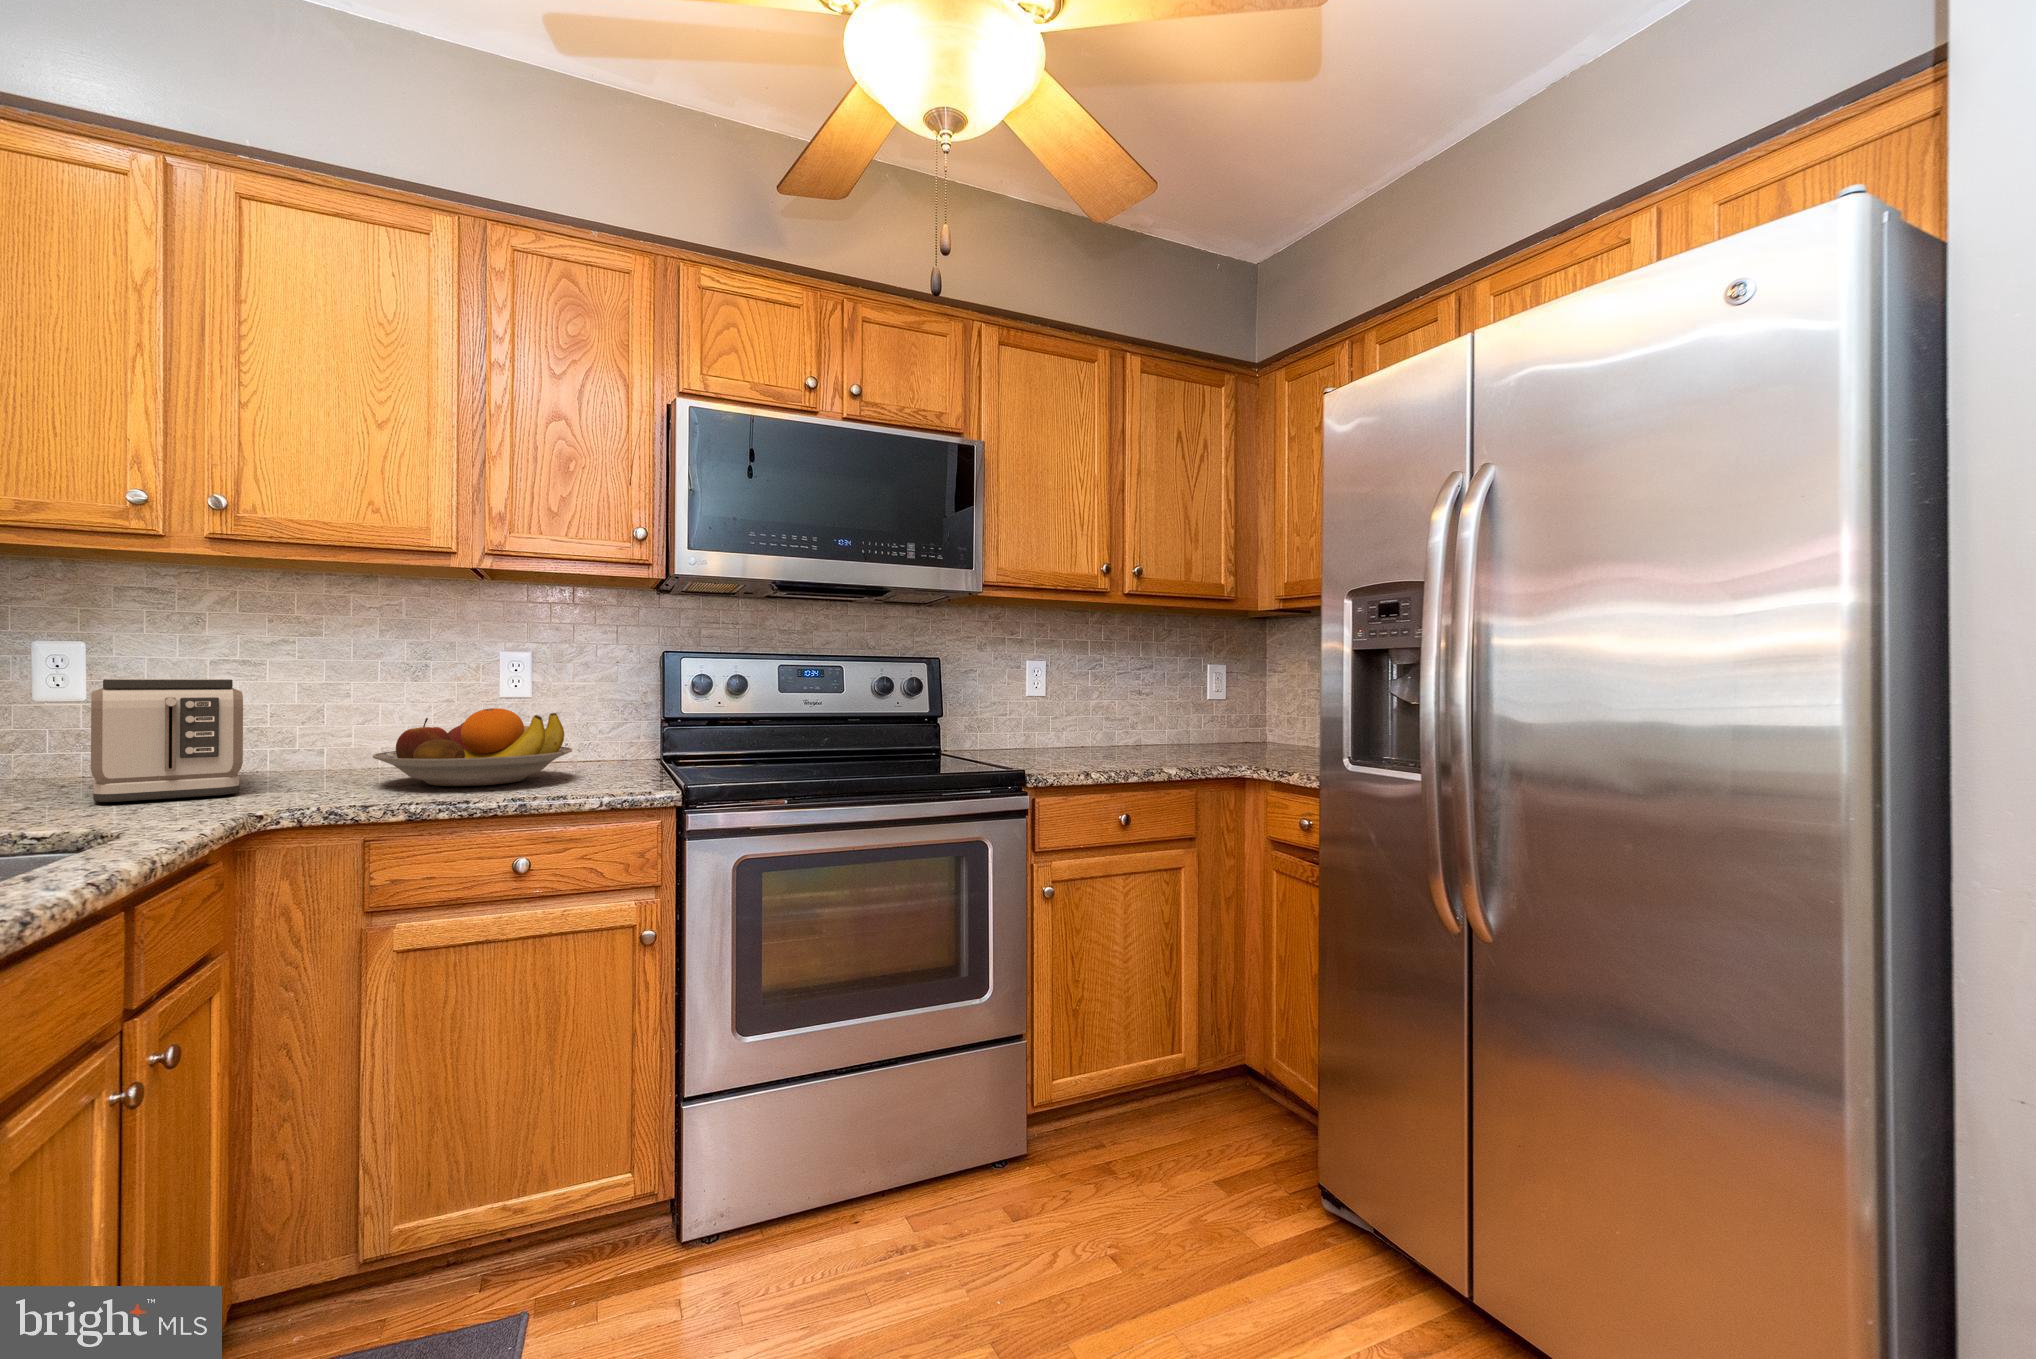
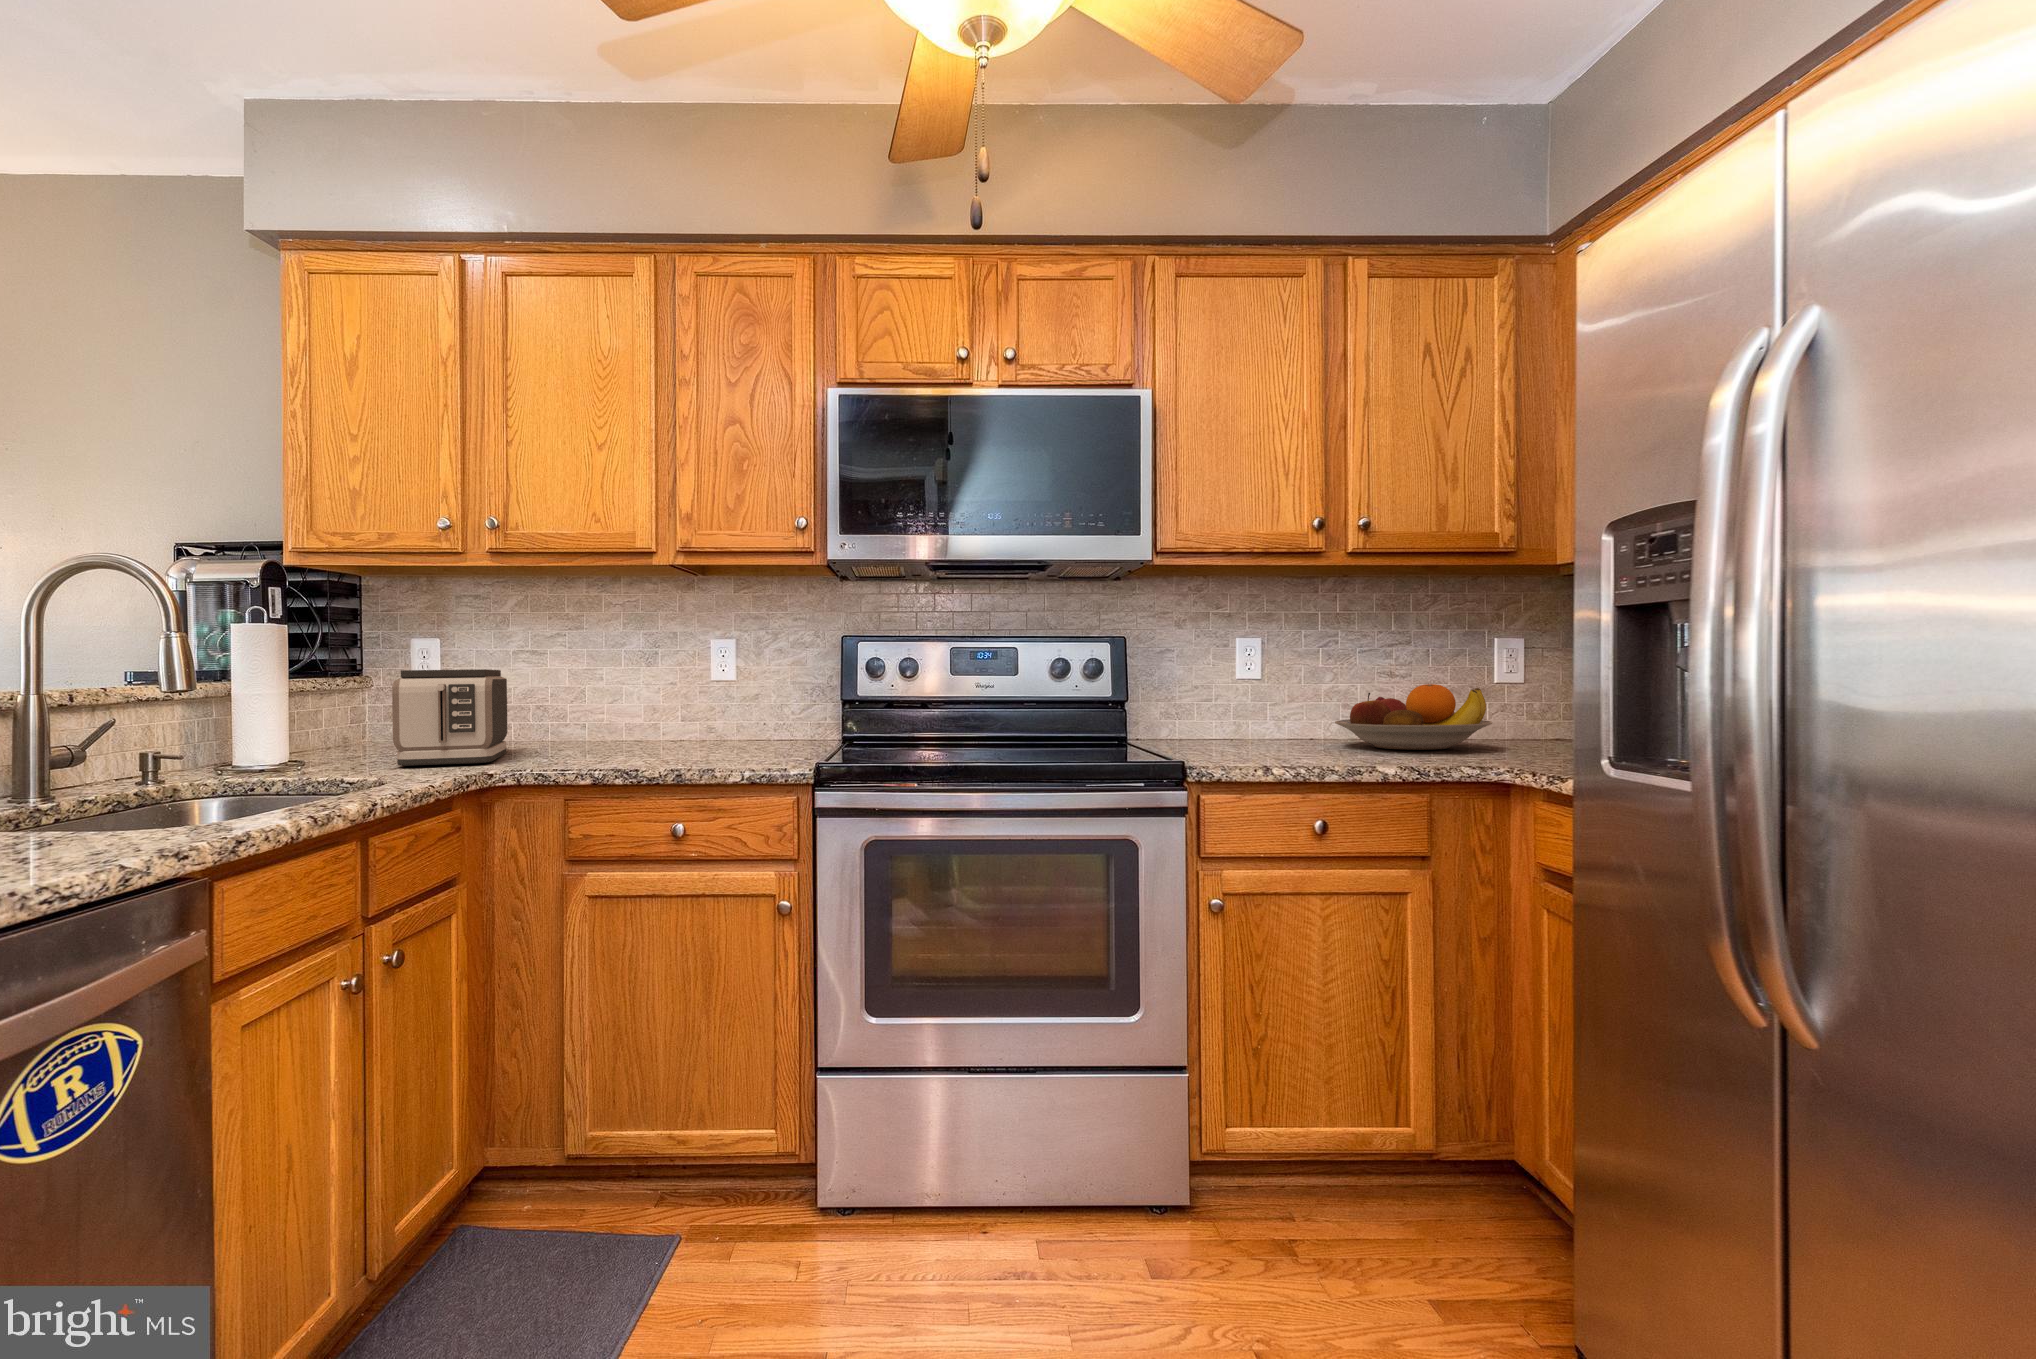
fruit bowl: present [373,708,572,786] -> present [1335,684,1492,750]

